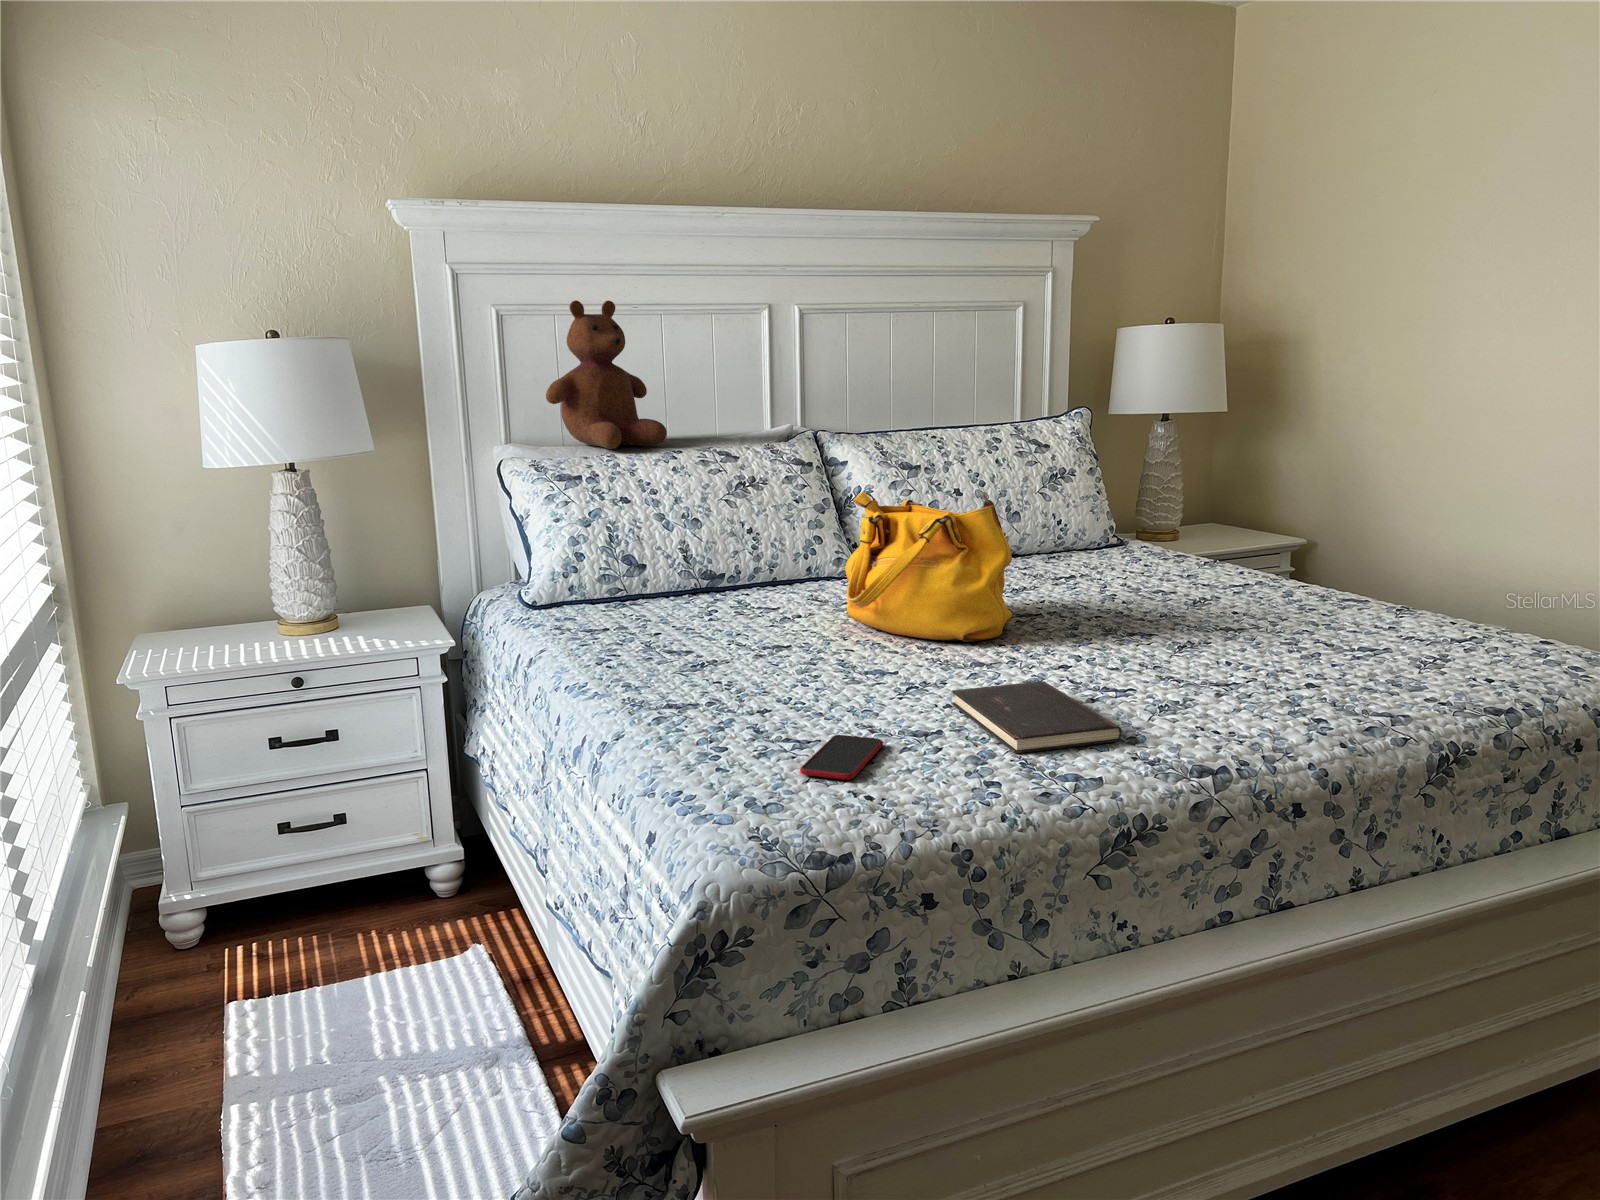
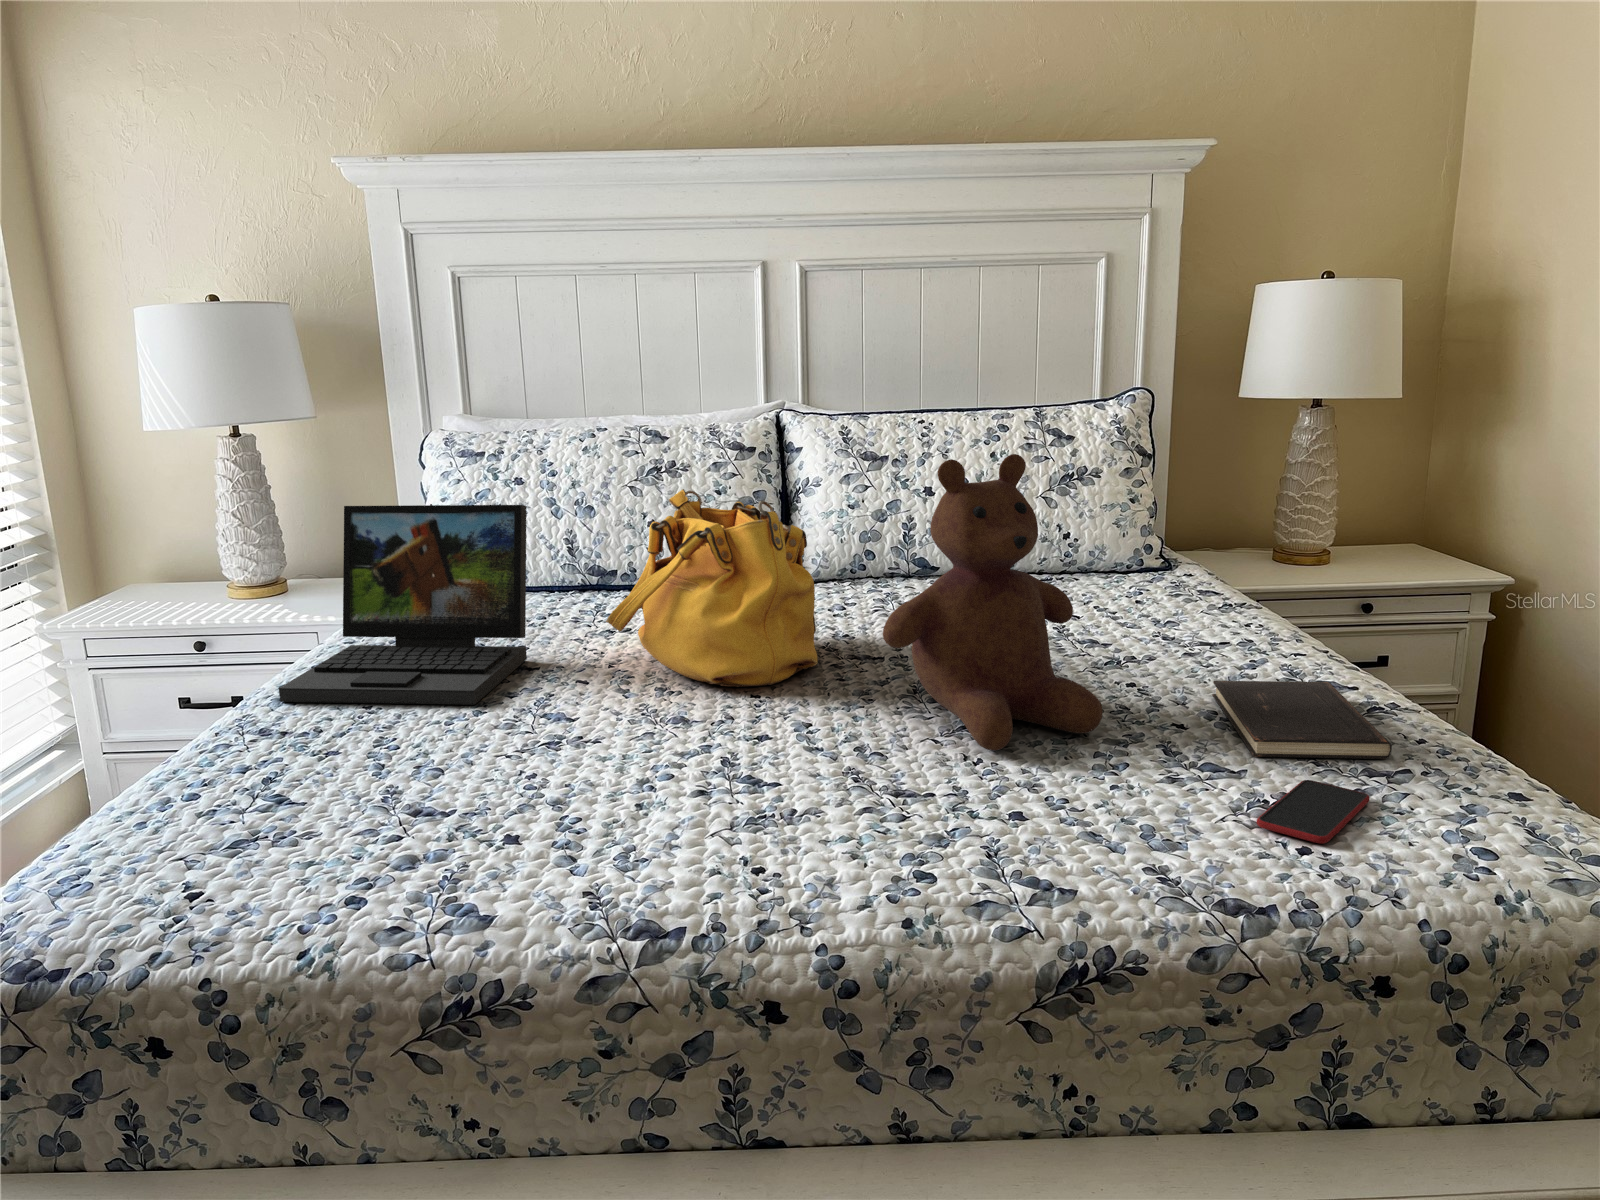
teddy bear: present [546,300,667,449] -> present [883,454,1103,751]
laptop: none [597,508,796,690] -> present [279,504,527,705]
hardcover book: present [952,681,1121,753] -> present [1212,681,1392,759]
smartphone: present [800,735,883,780] -> present [1257,780,1370,843]

